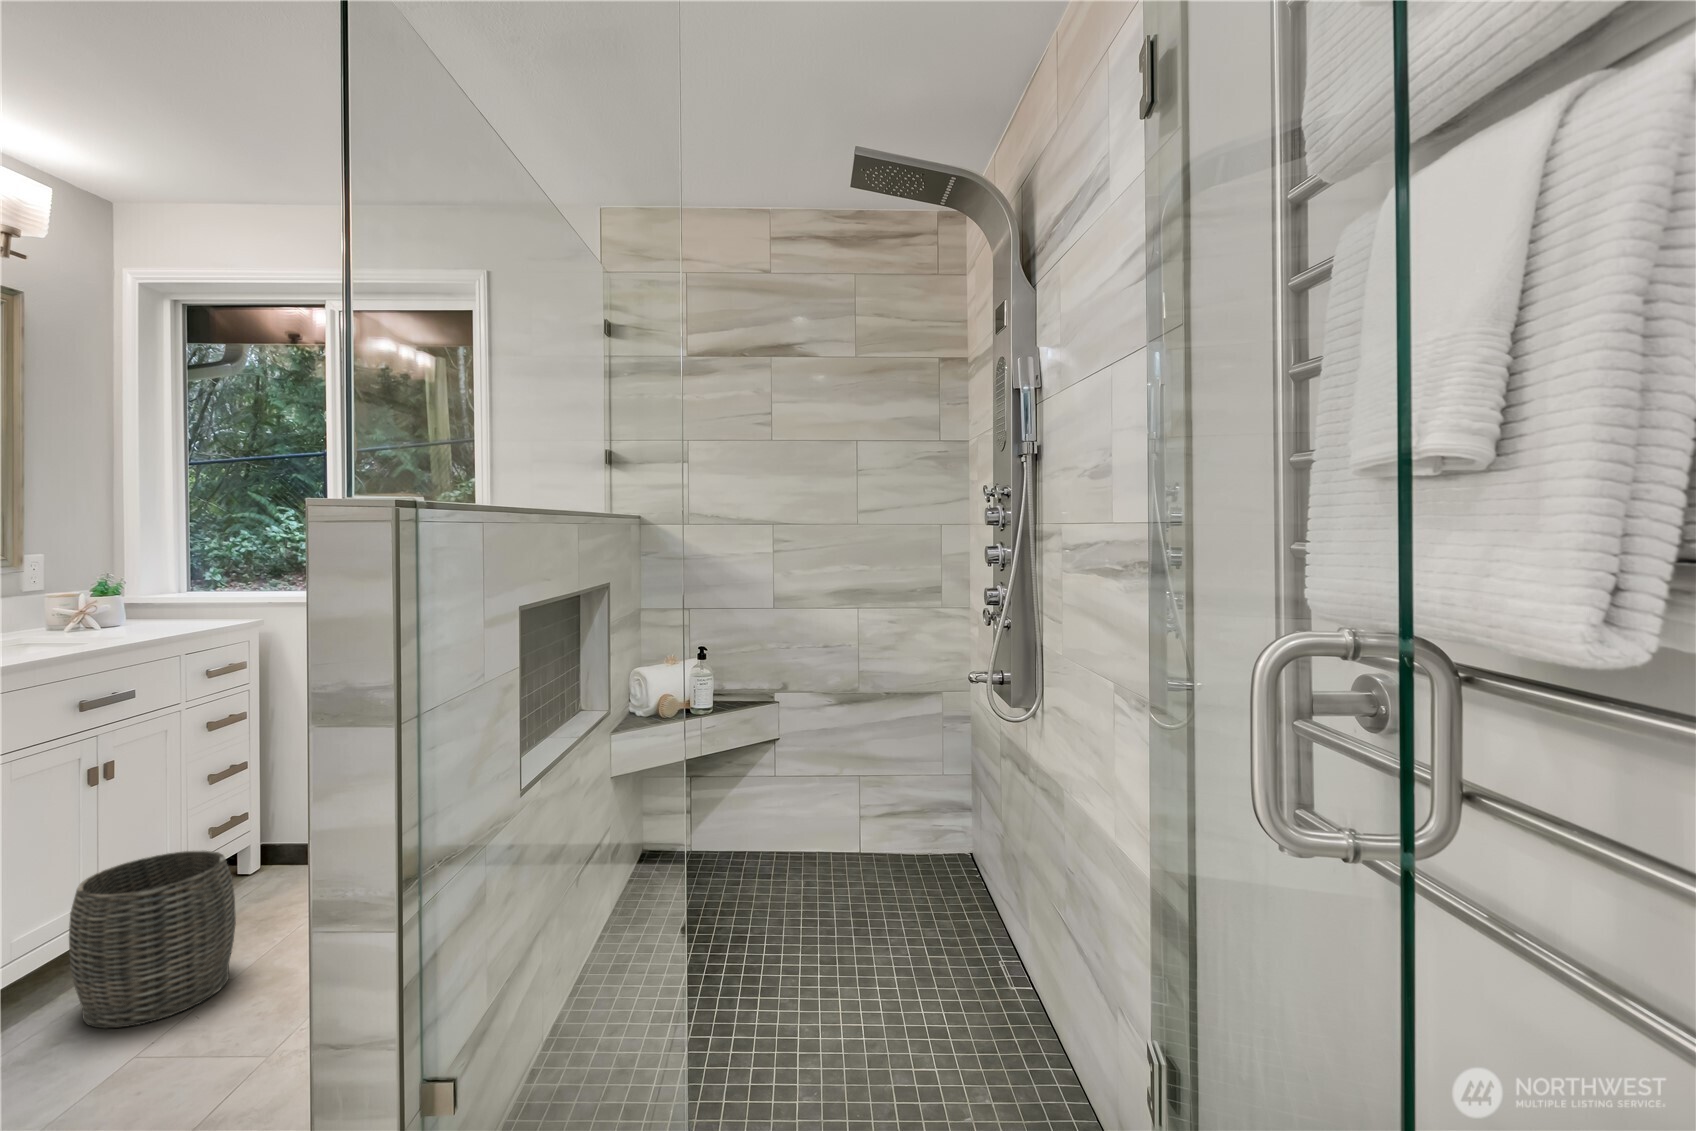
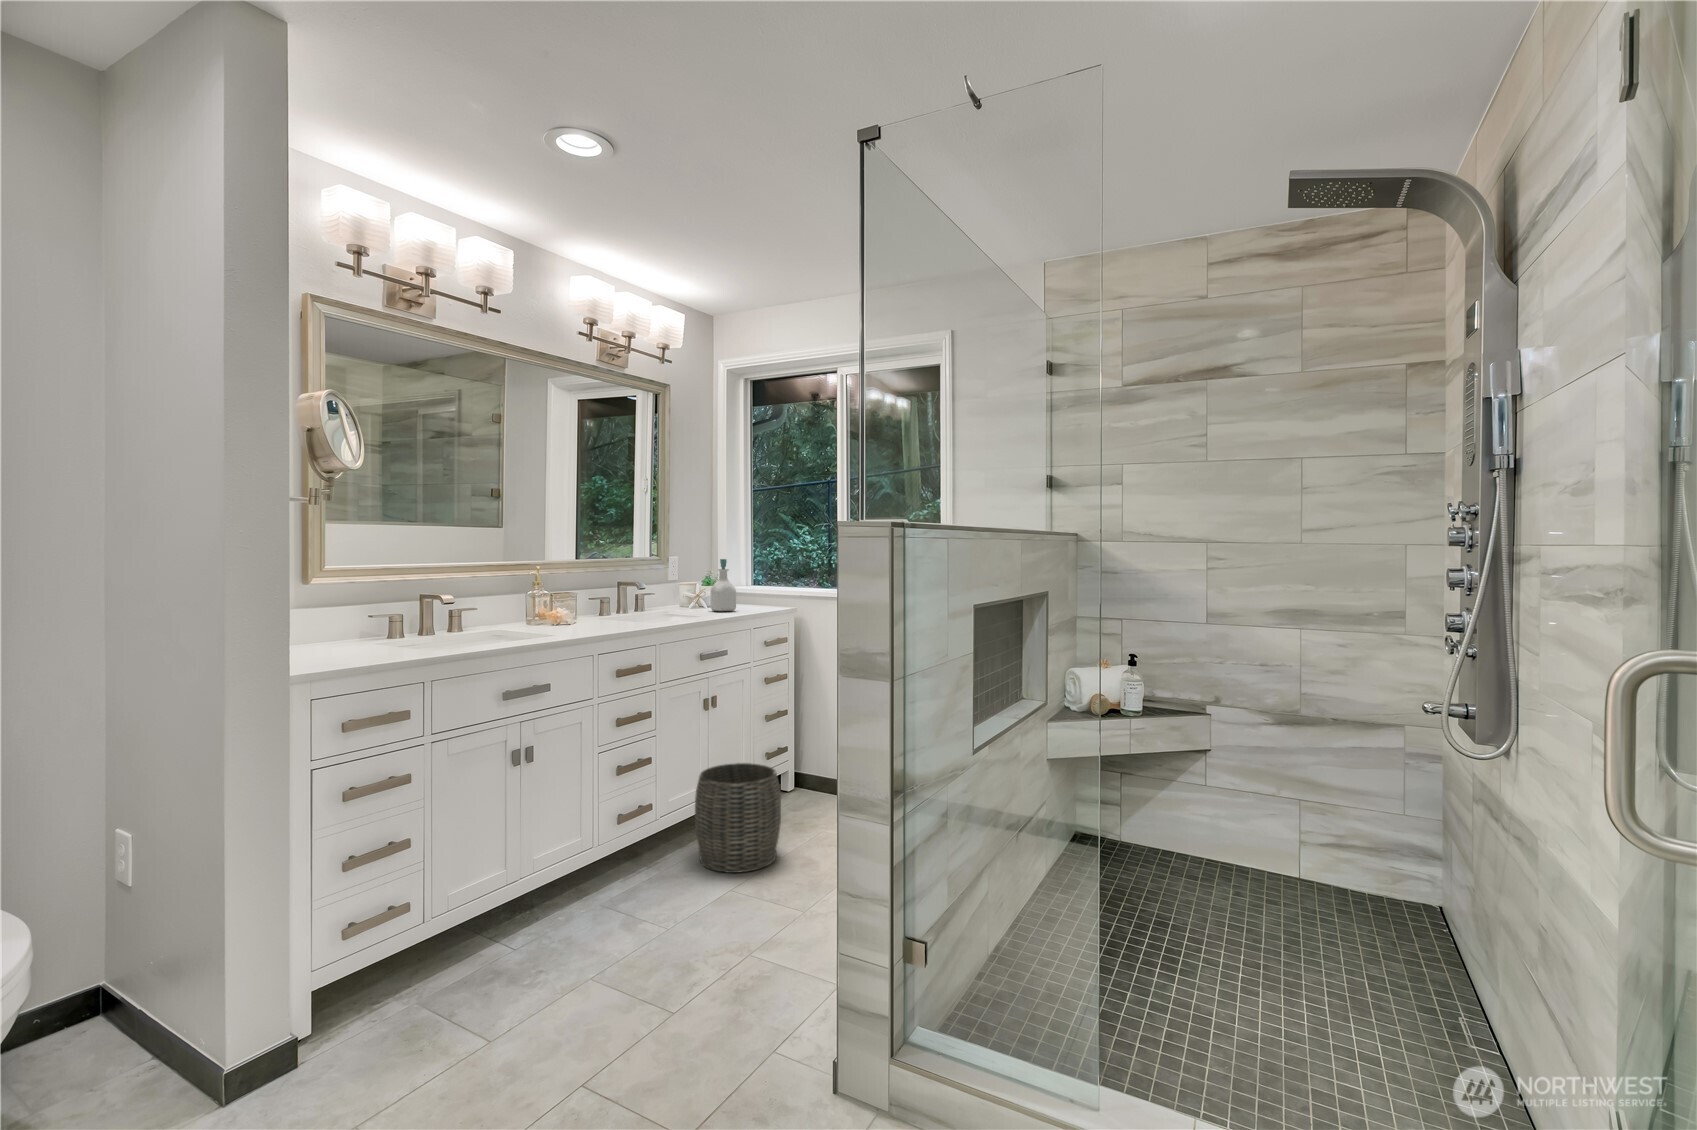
soap bottle: none [99,556,149,633] -> present [711,559,736,611]

